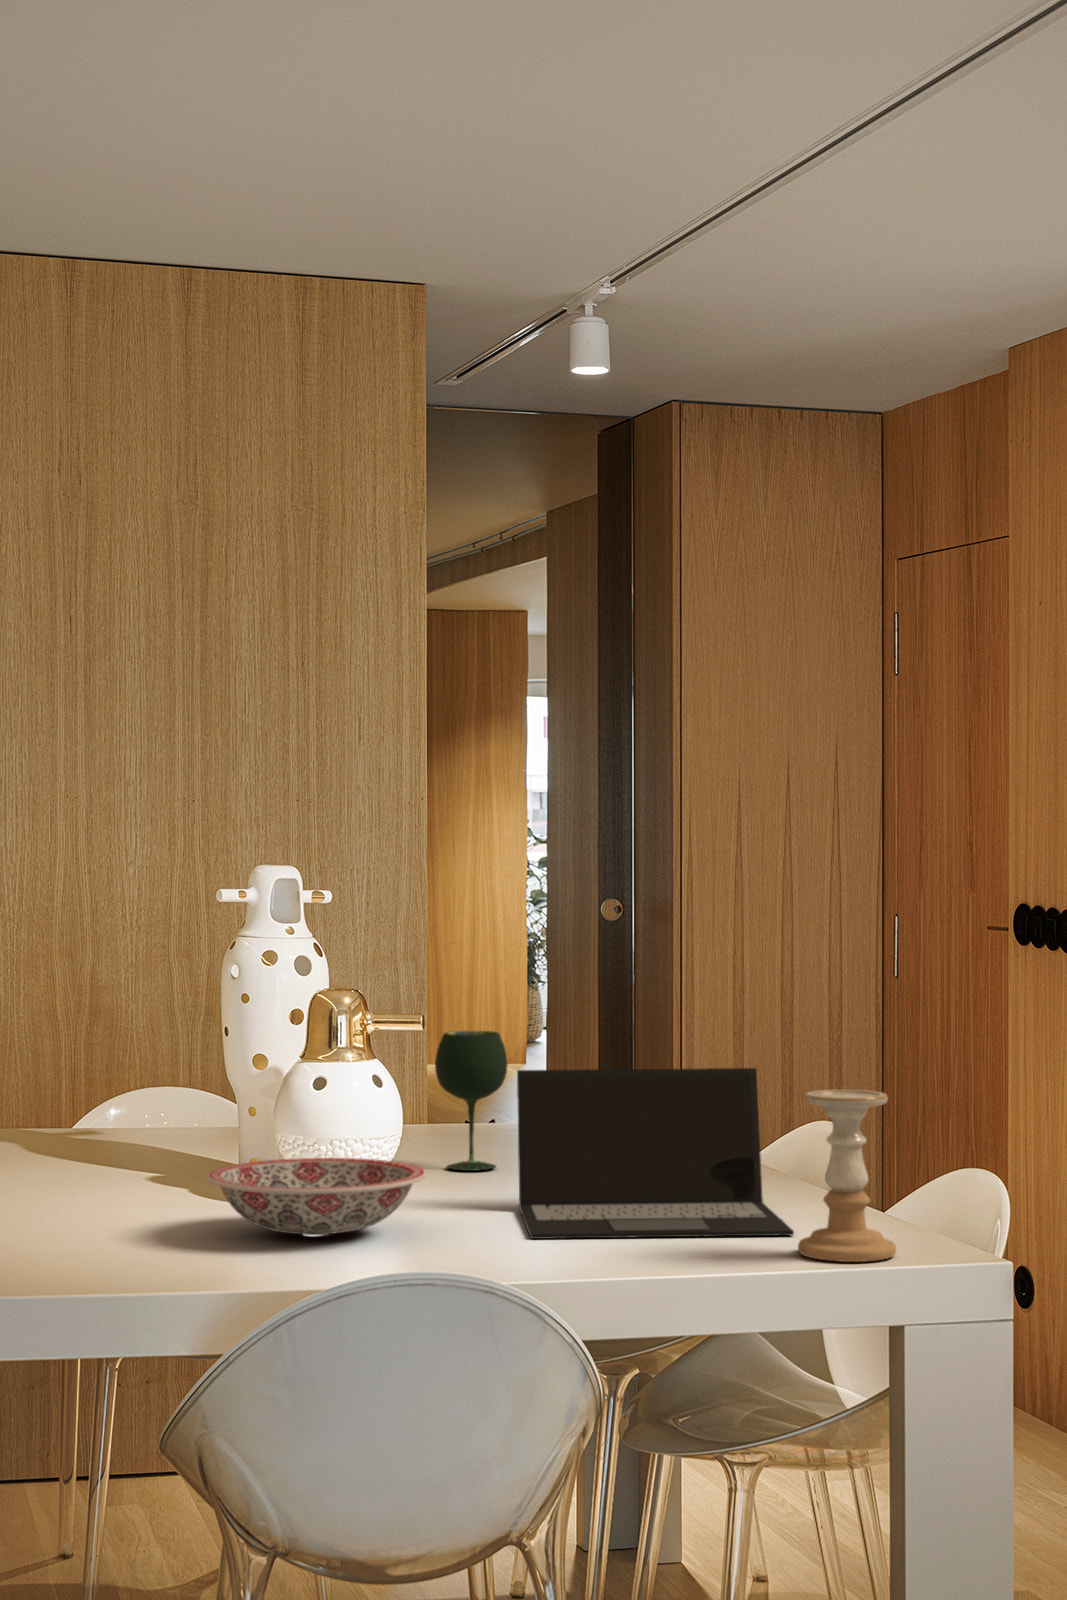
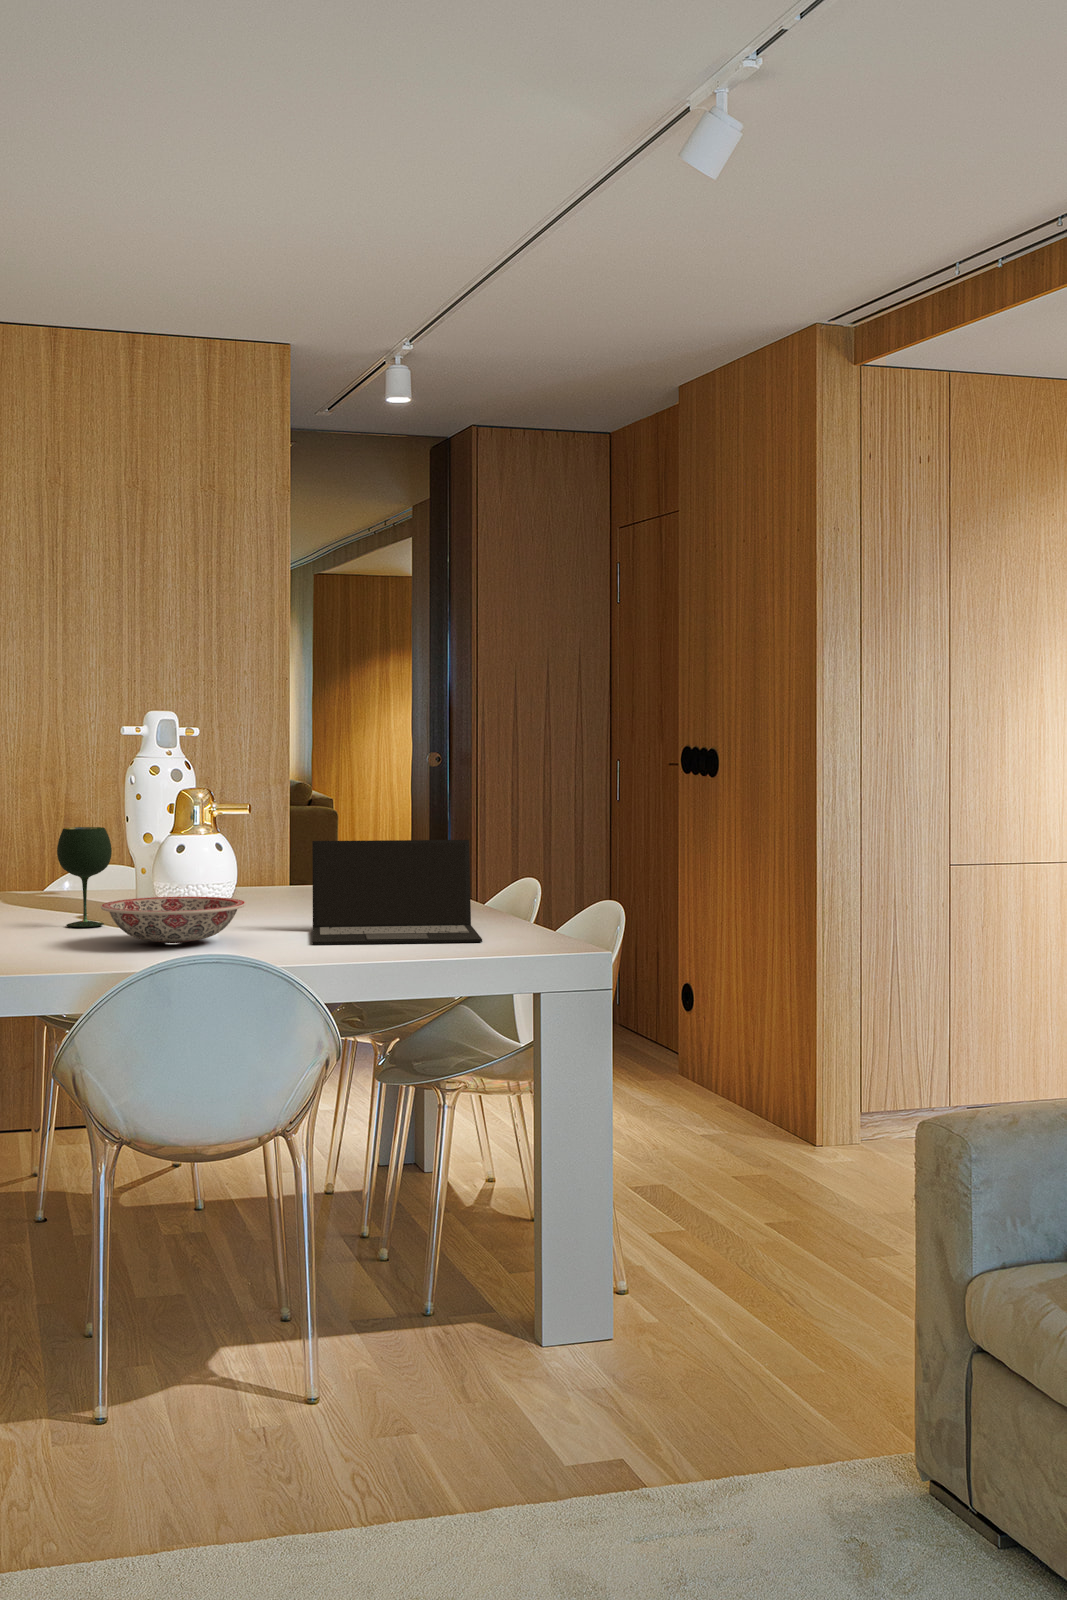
wine glass: present [435,1031,508,1171] -> present [57,827,112,927]
candle holder: present [798,1090,896,1262] -> none [479,848,541,954]

